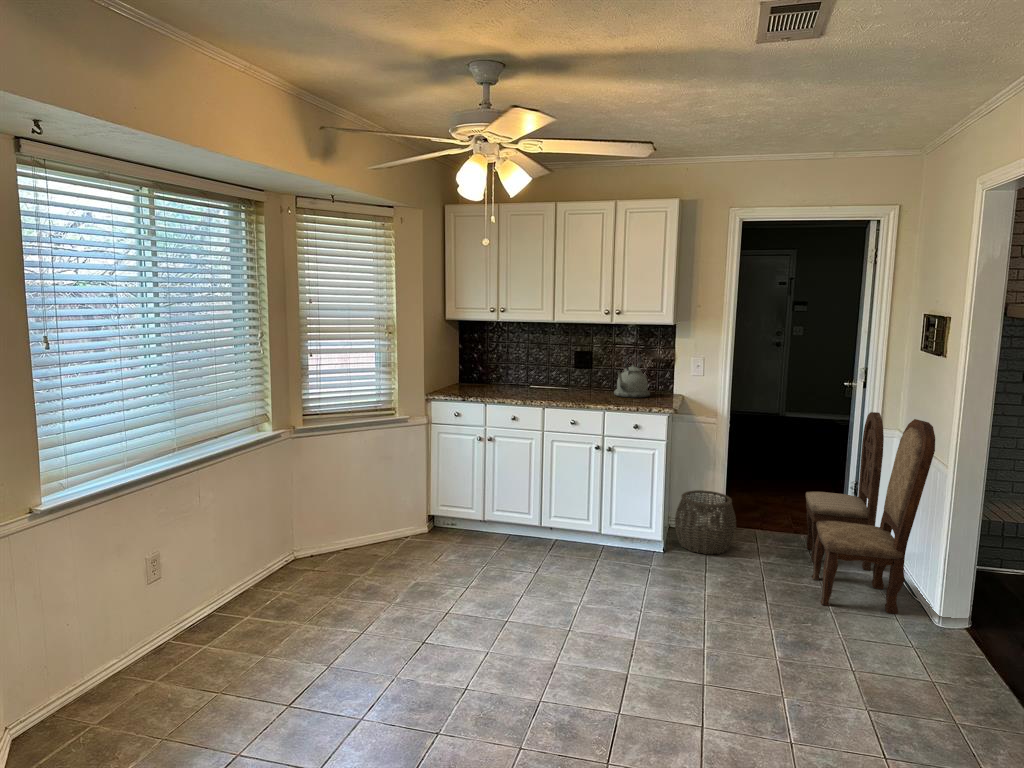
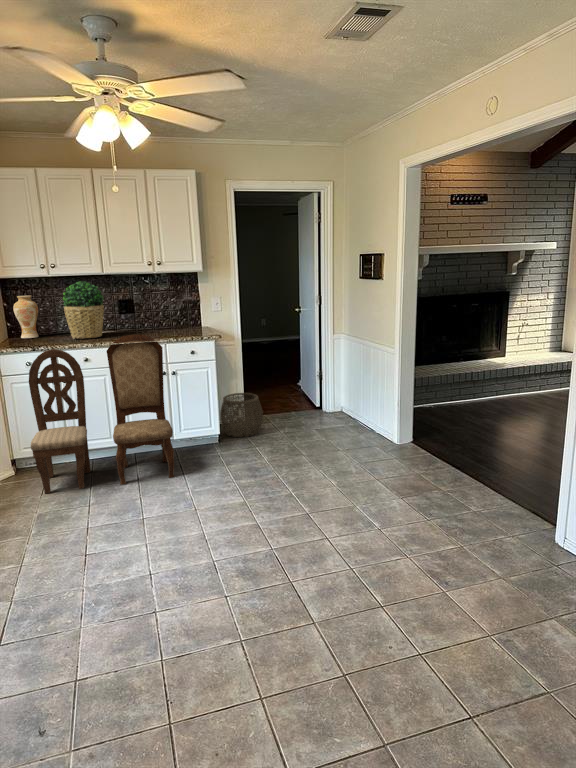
potted plant: none [507,328,551,394] -> present [63,281,104,339]
vase: none [465,339,489,385] -> present [13,296,38,338]
kettle: present [614,354,650,398] -> none [160,297,189,332]
dining chair: present [806,412,935,614] -> present [29,335,174,494]

